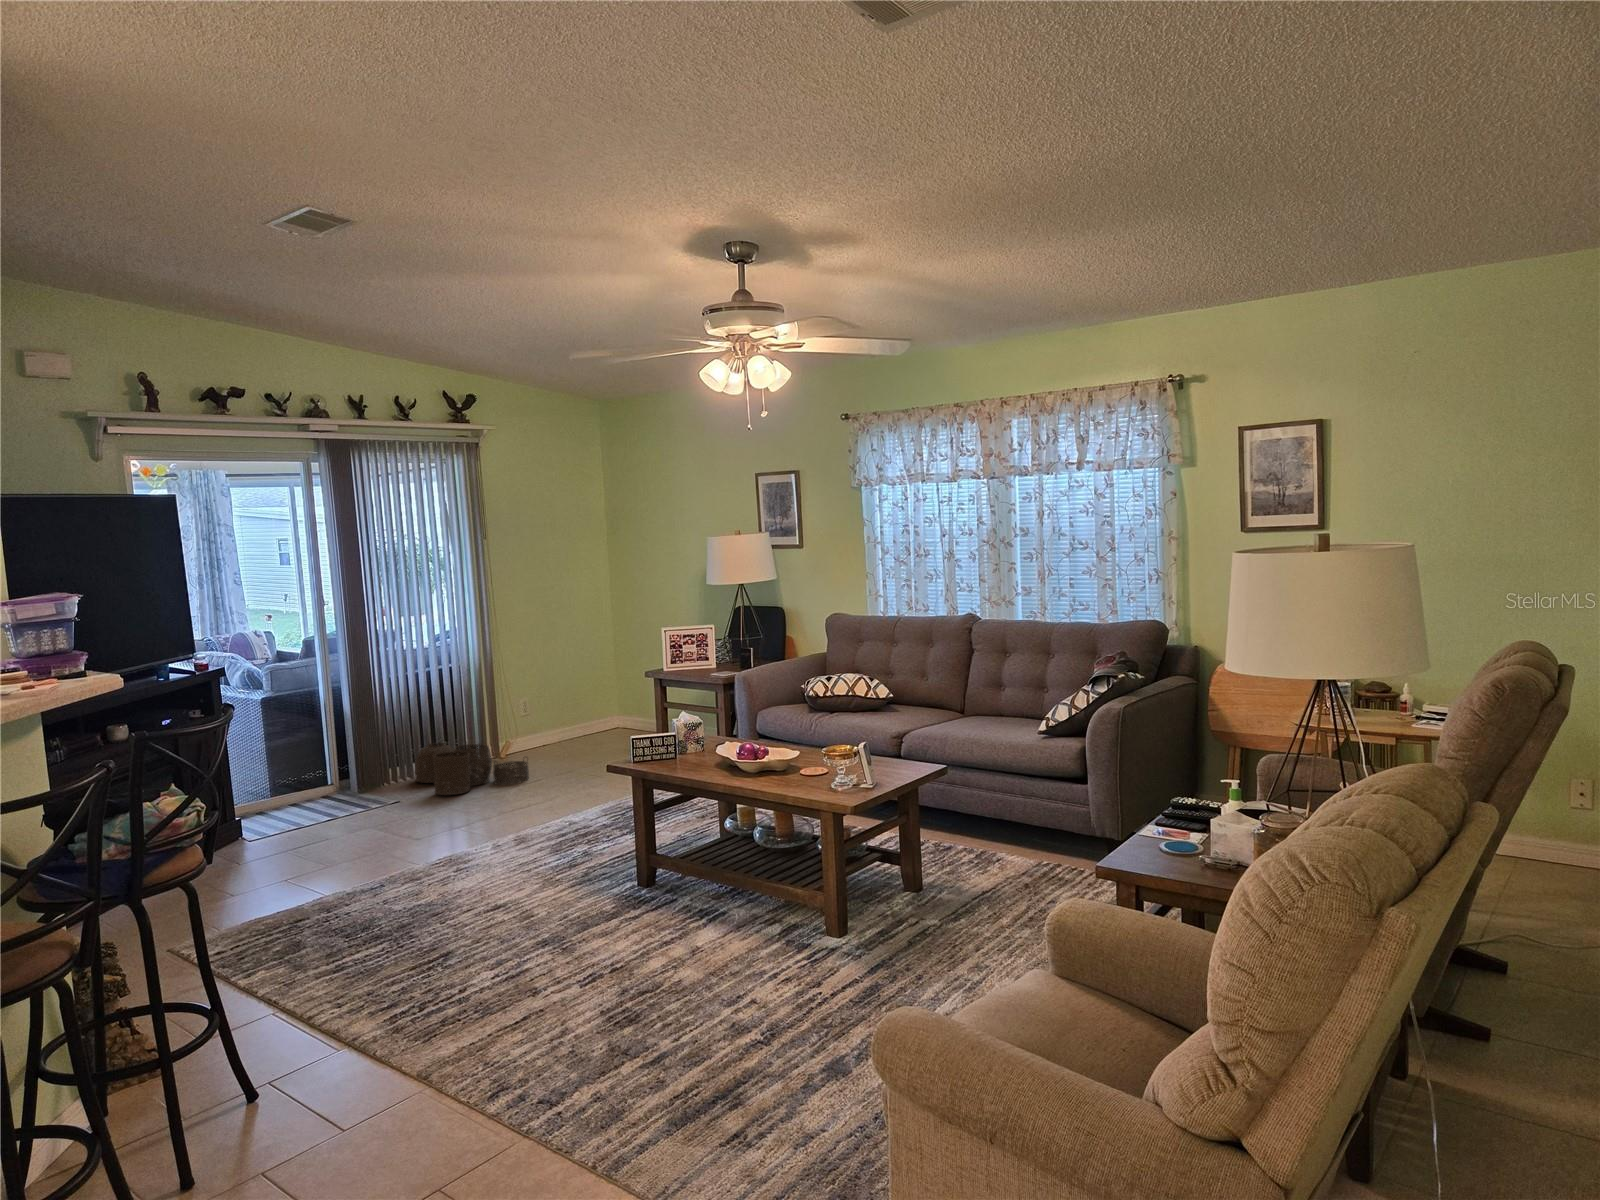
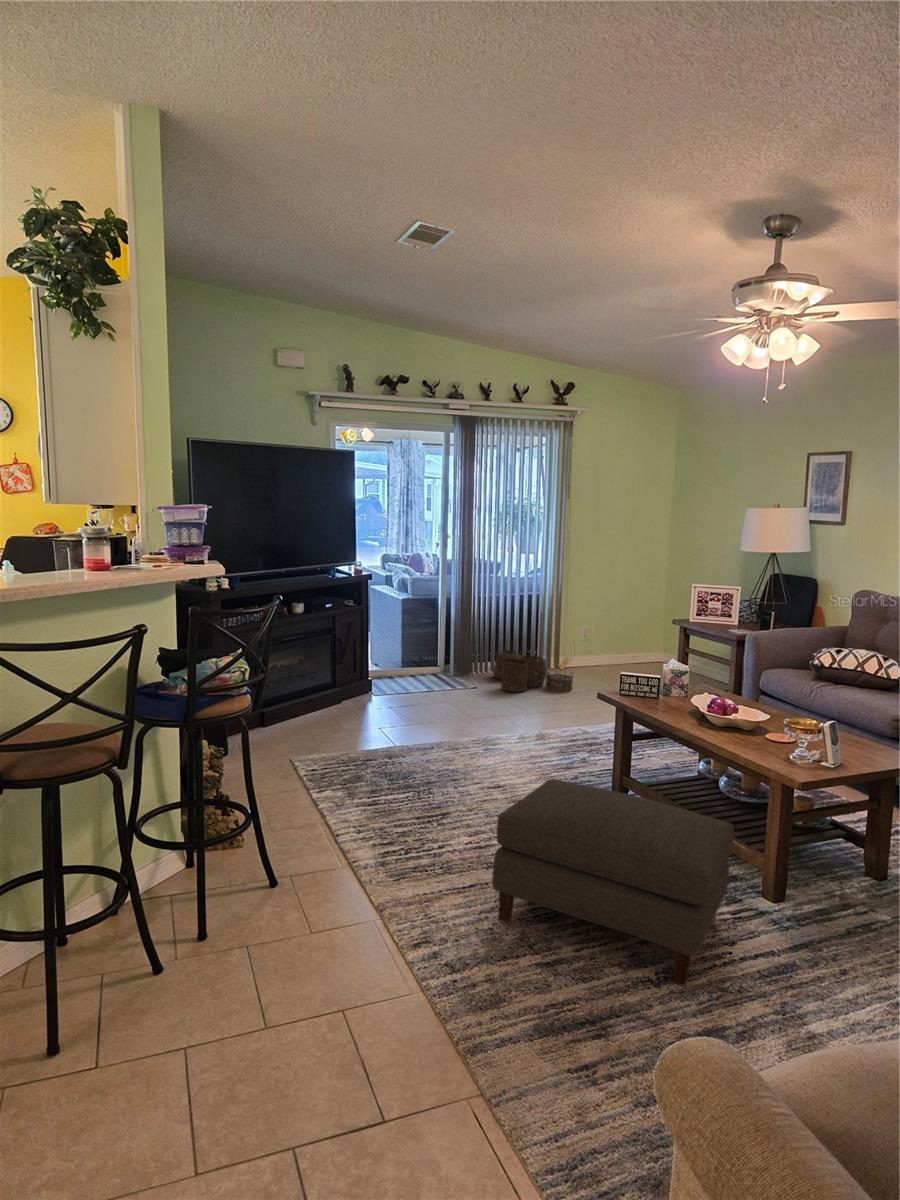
ottoman: none [563,862,804,1040] -> present [492,779,734,986]

